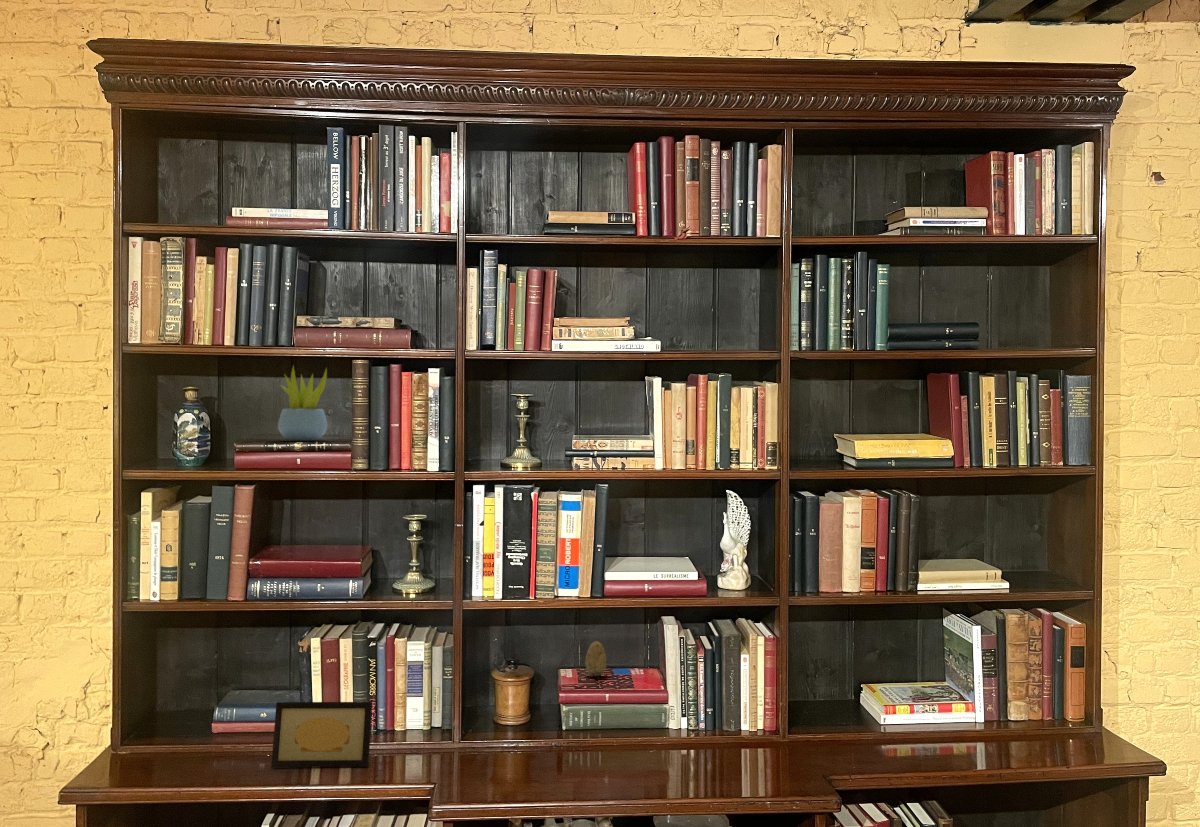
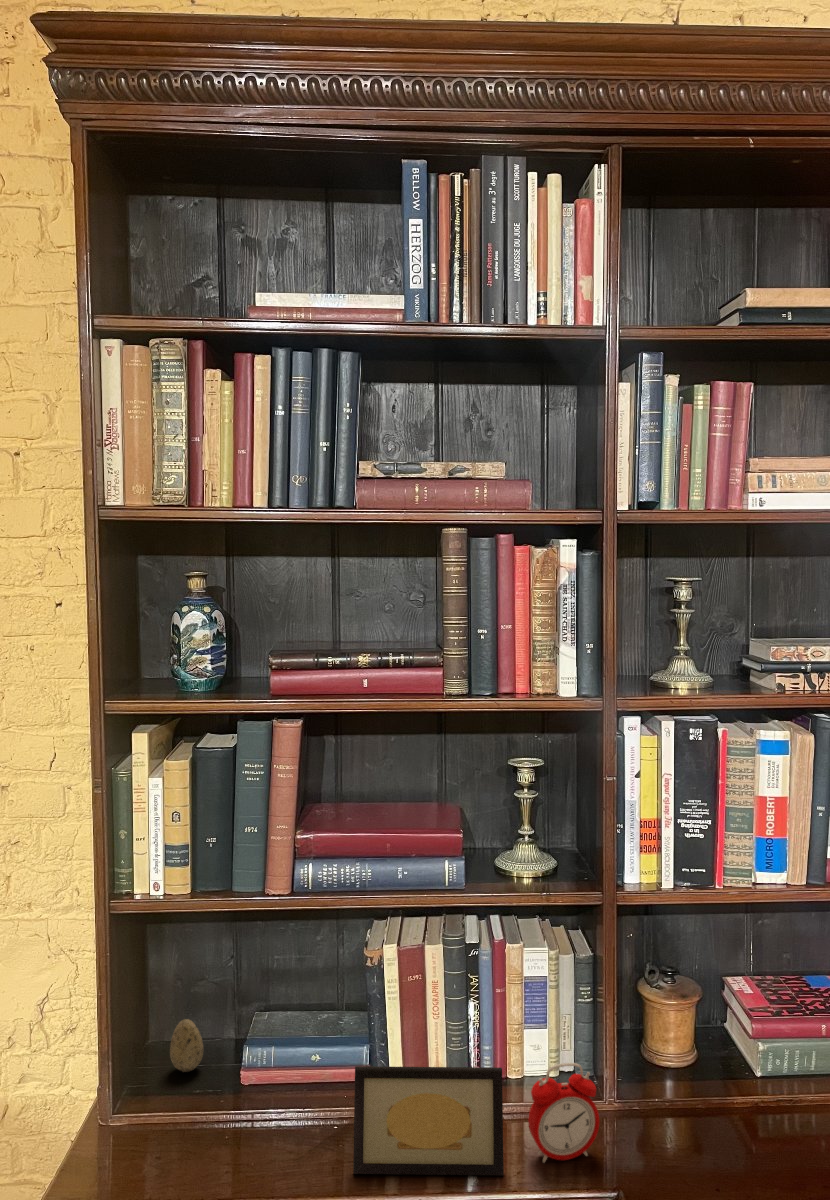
succulent plant: present [278,367,327,440] -> none [325,536,397,649]
decorative egg: present [585,641,606,676] -> present [170,1019,203,1072]
alarm clock: none [389,699,435,762] -> present [528,1063,600,1162]

